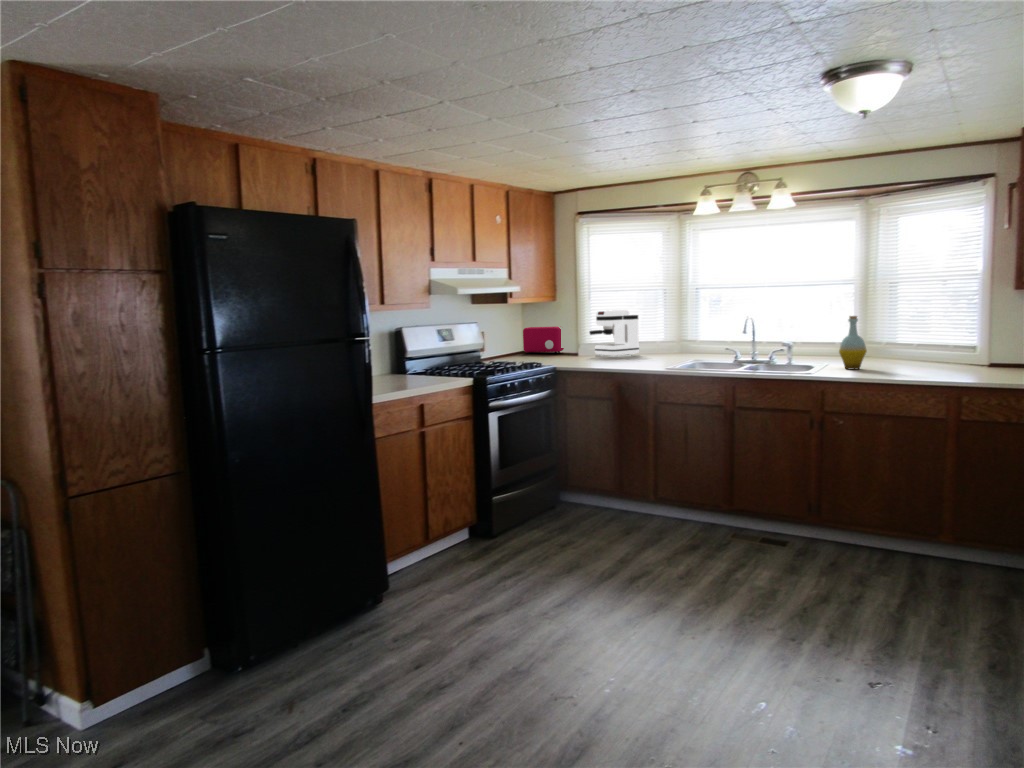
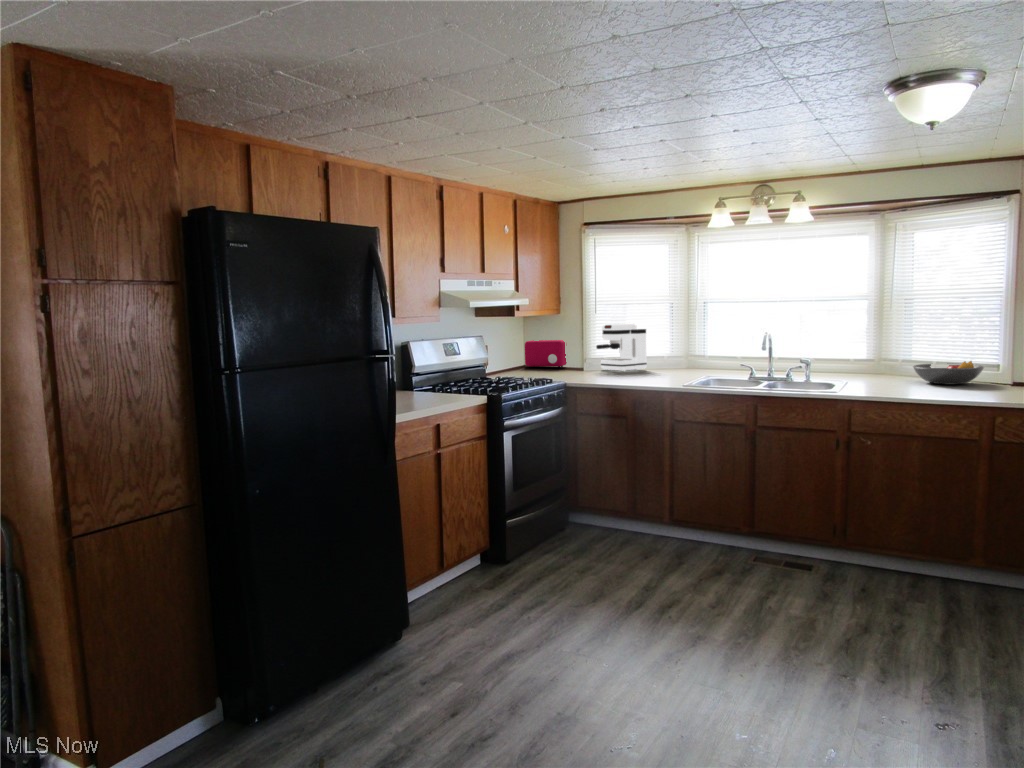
bottle: present [839,316,867,370] -> none [863,333,892,388]
fruit bowl: none [892,343,961,366] -> present [913,361,984,385]

